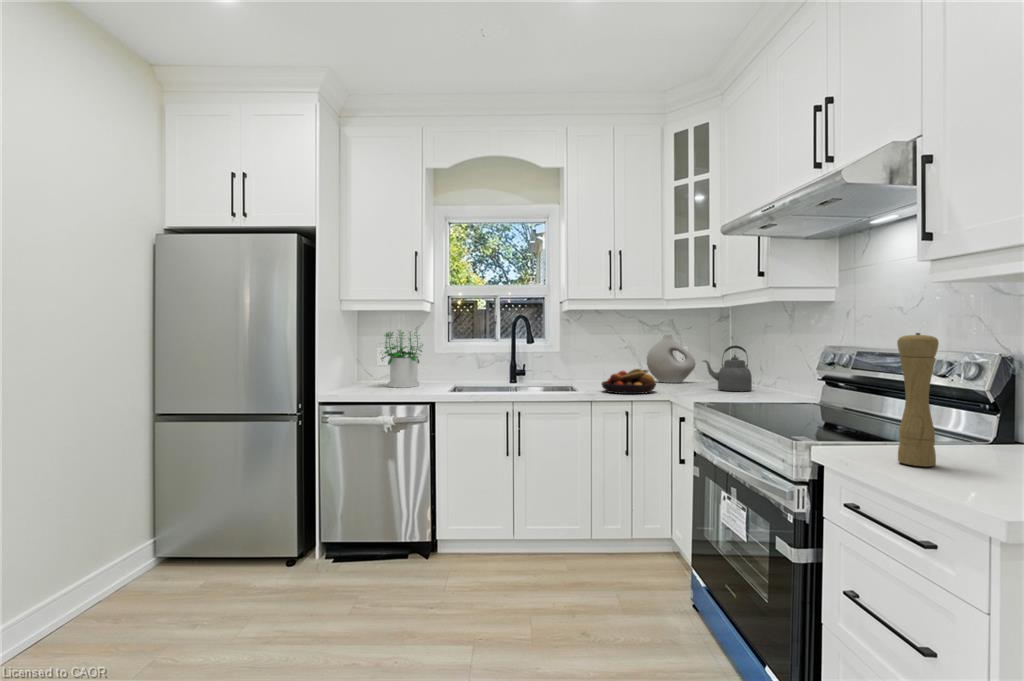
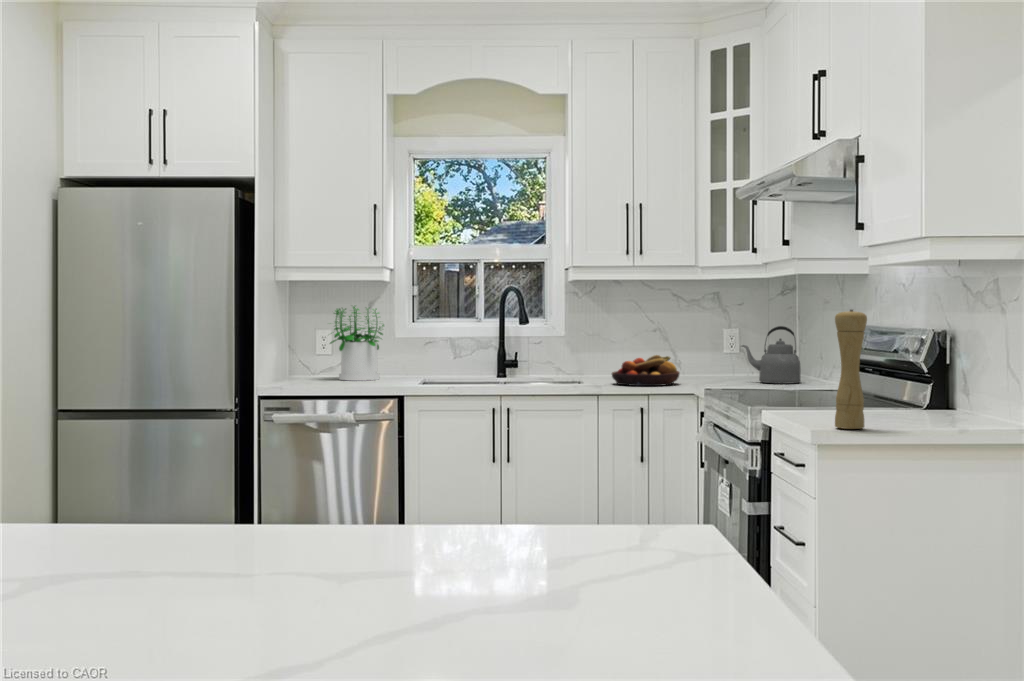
vase: present [646,335,695,383] -> none [680,312,742,376]

